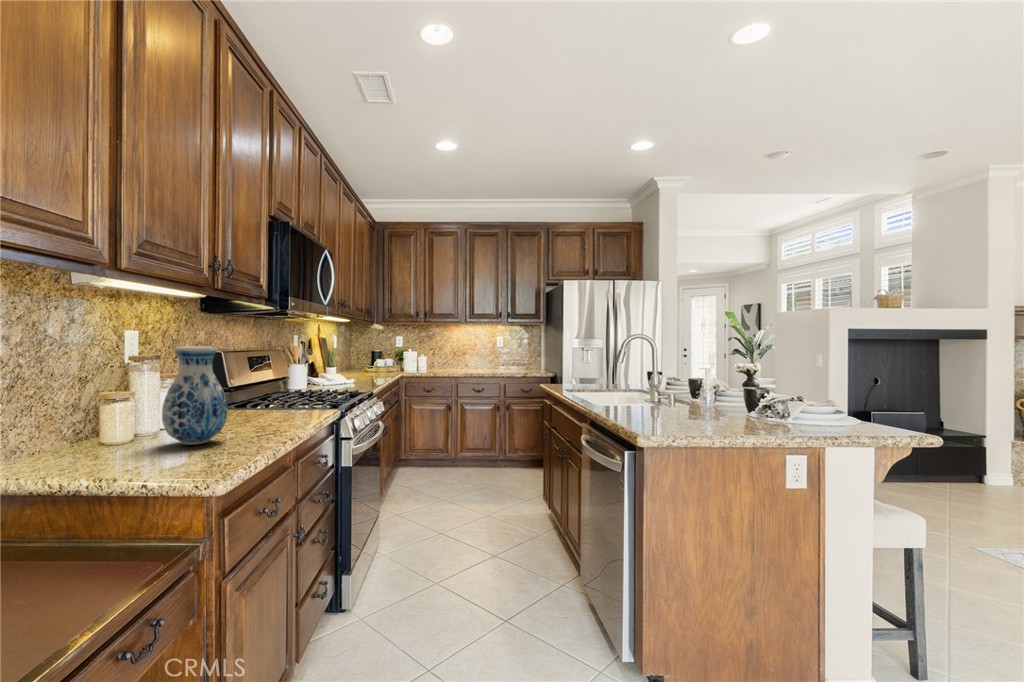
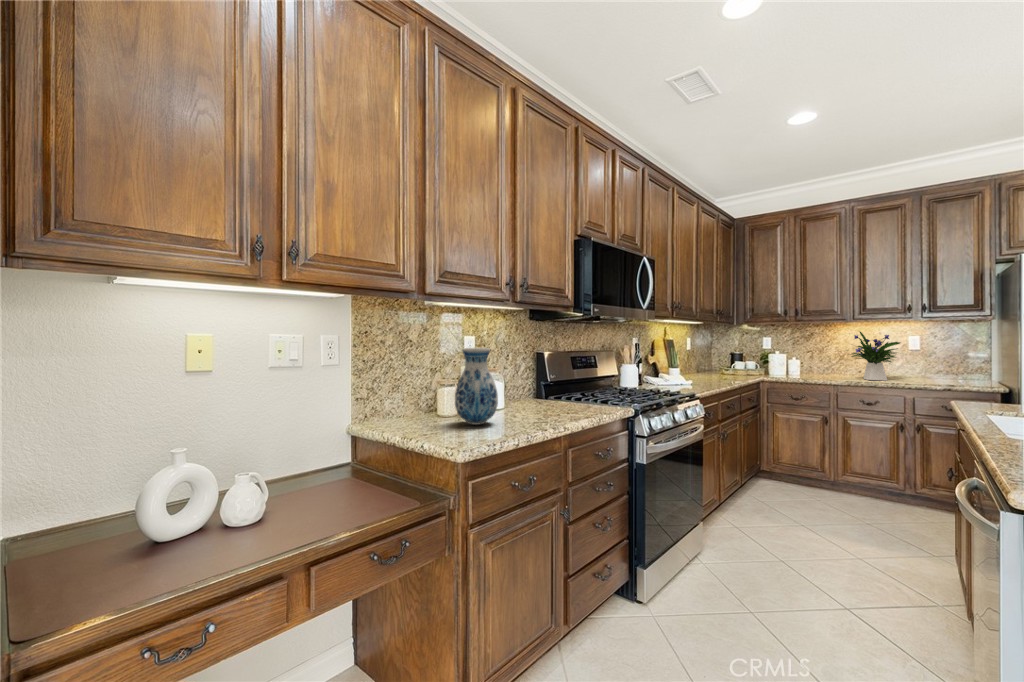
flower arrangement: none [461,332,496,371] -> present [851,332,900,380]

